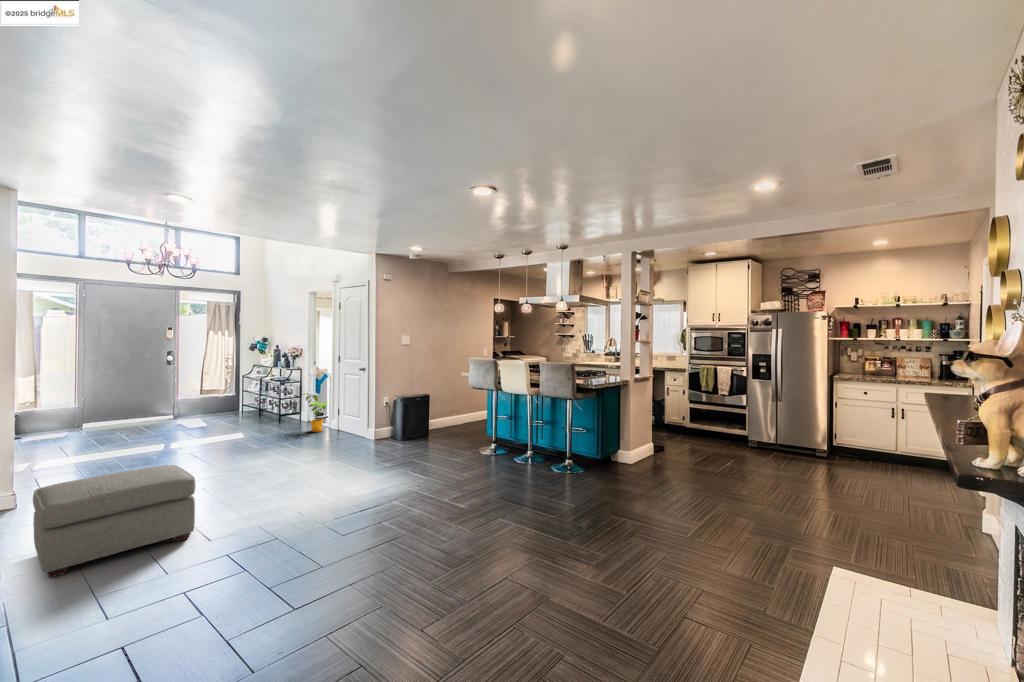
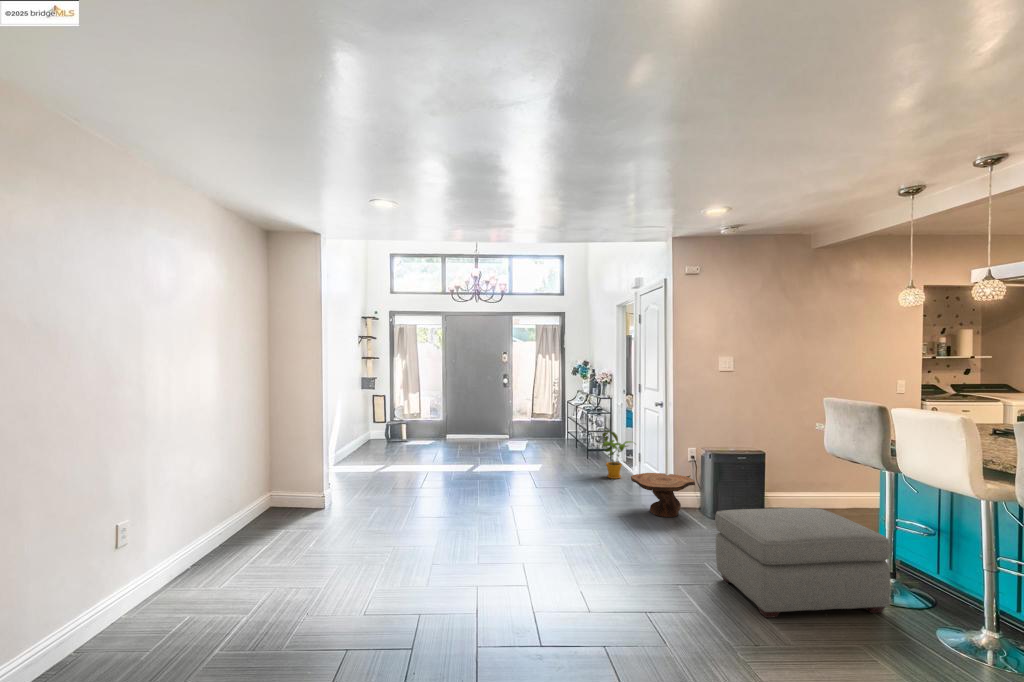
side table: none [347,416,392,445] -> present [631,473,695,517]
ottoman: present [33,465,196,578] -> present [715,508,891,618]

